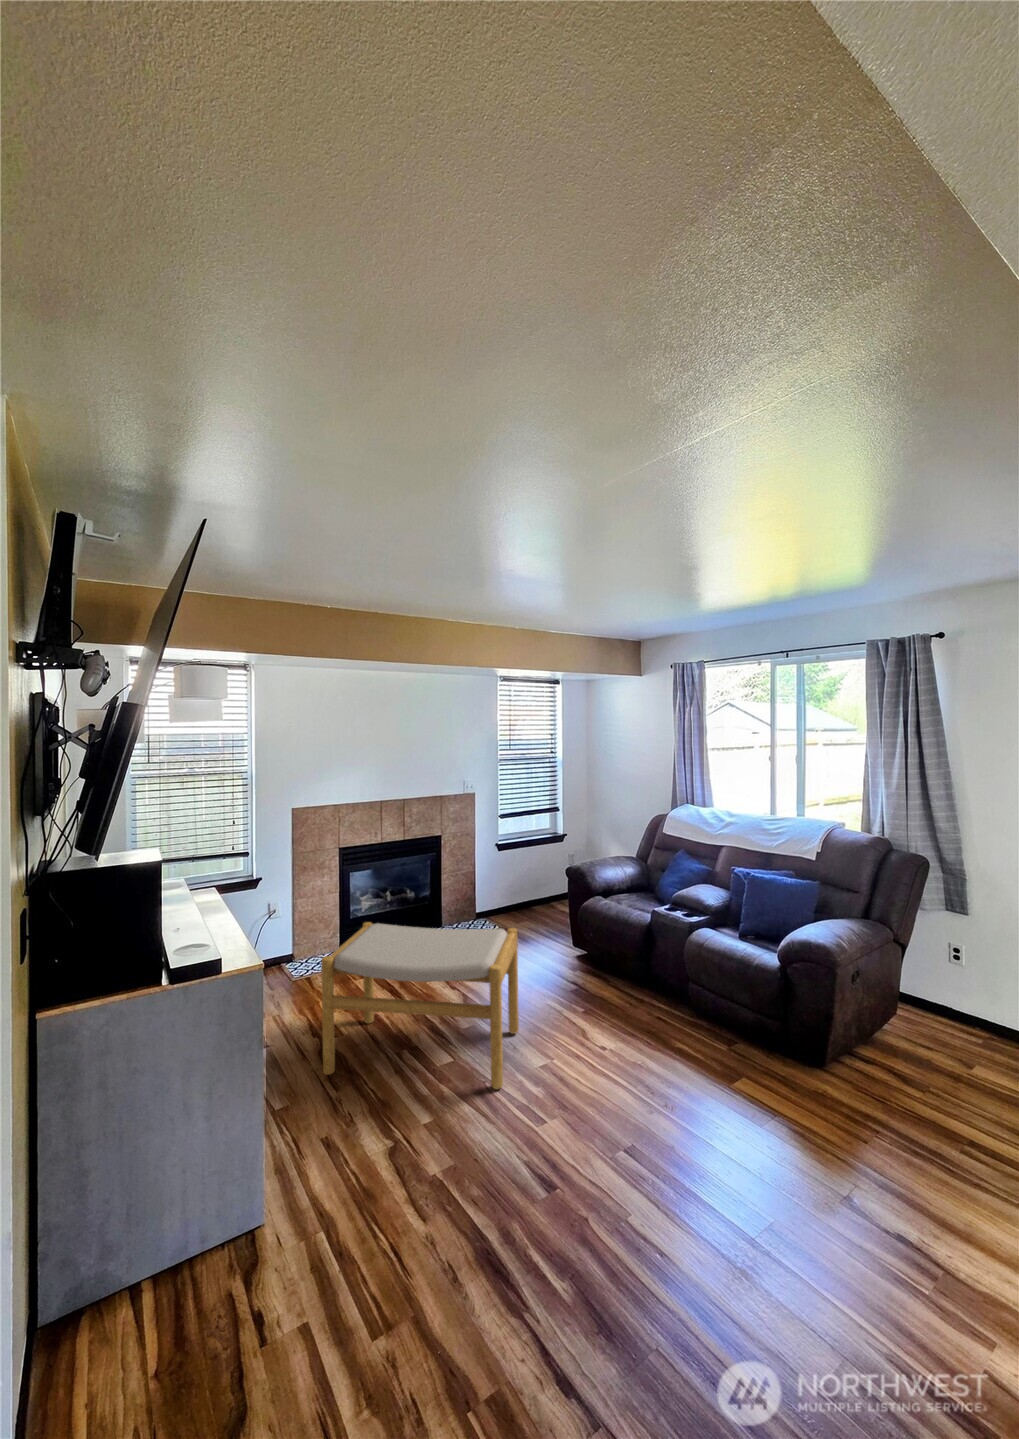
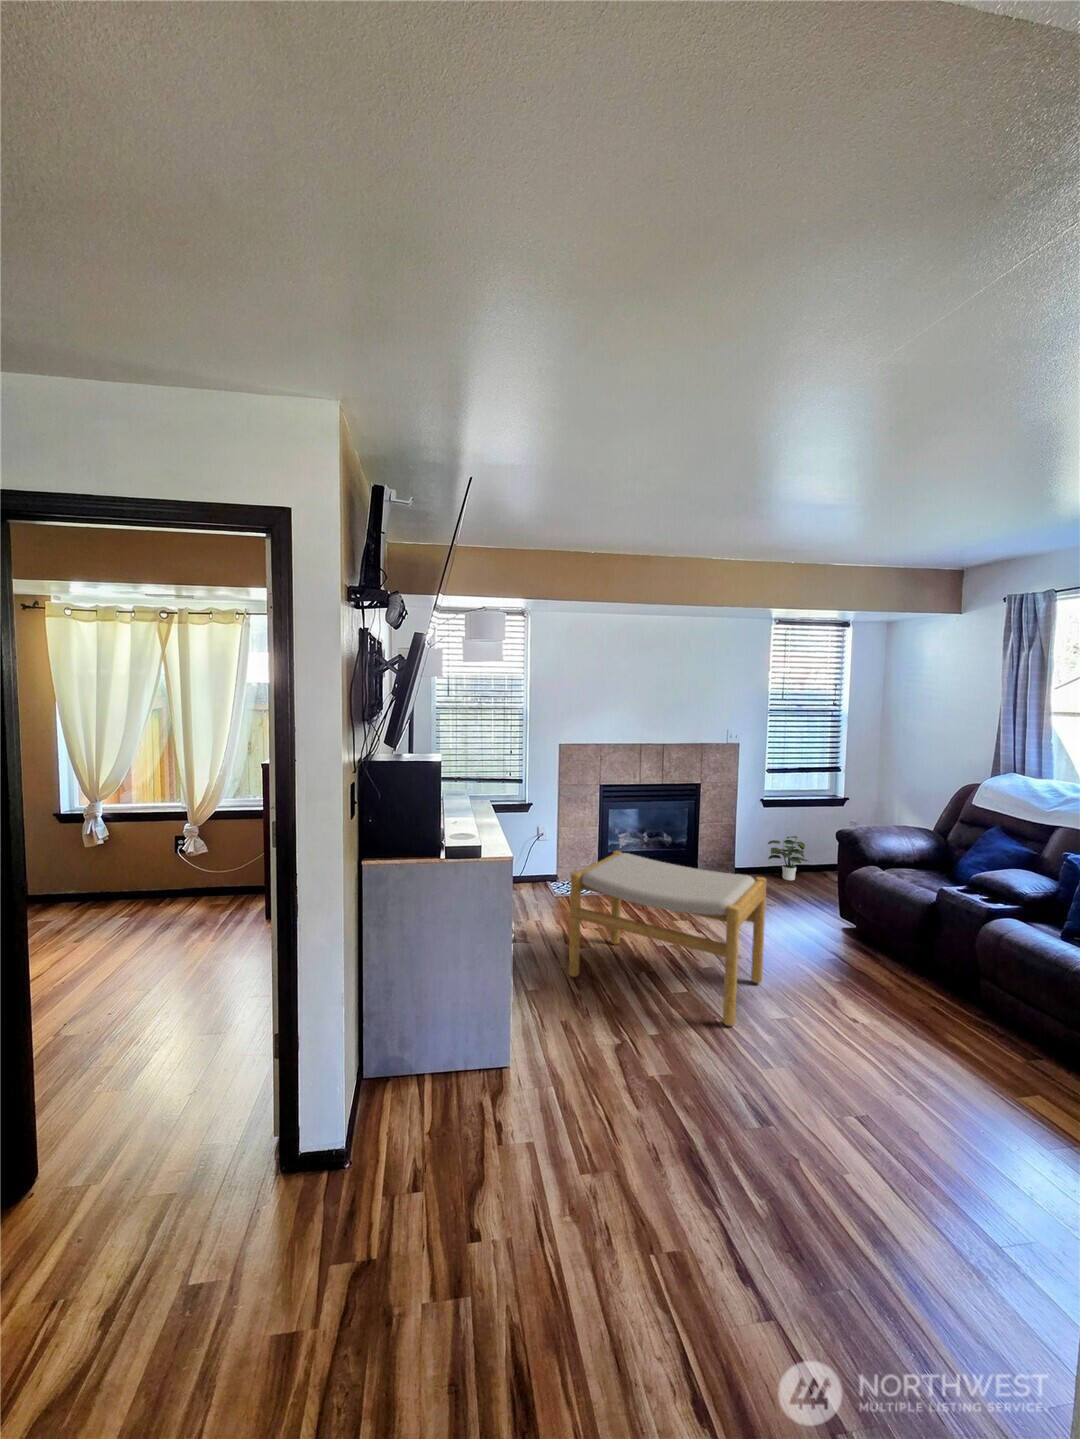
potted plant: none [501,875,538,917] -> present [768,836,808,880]

